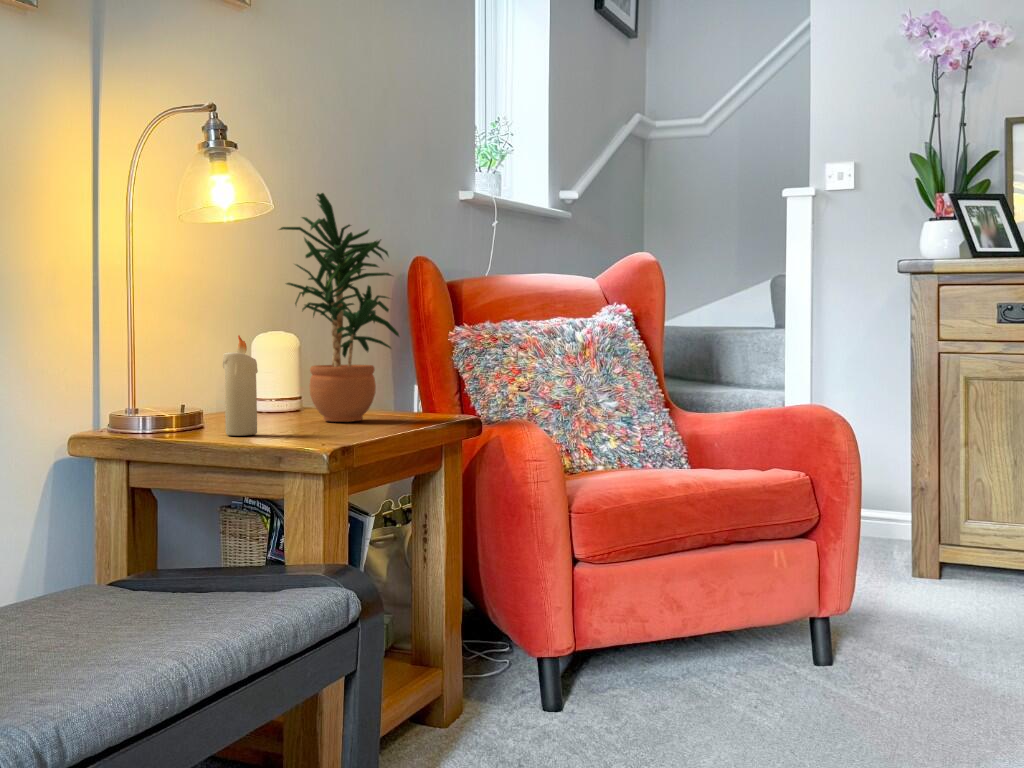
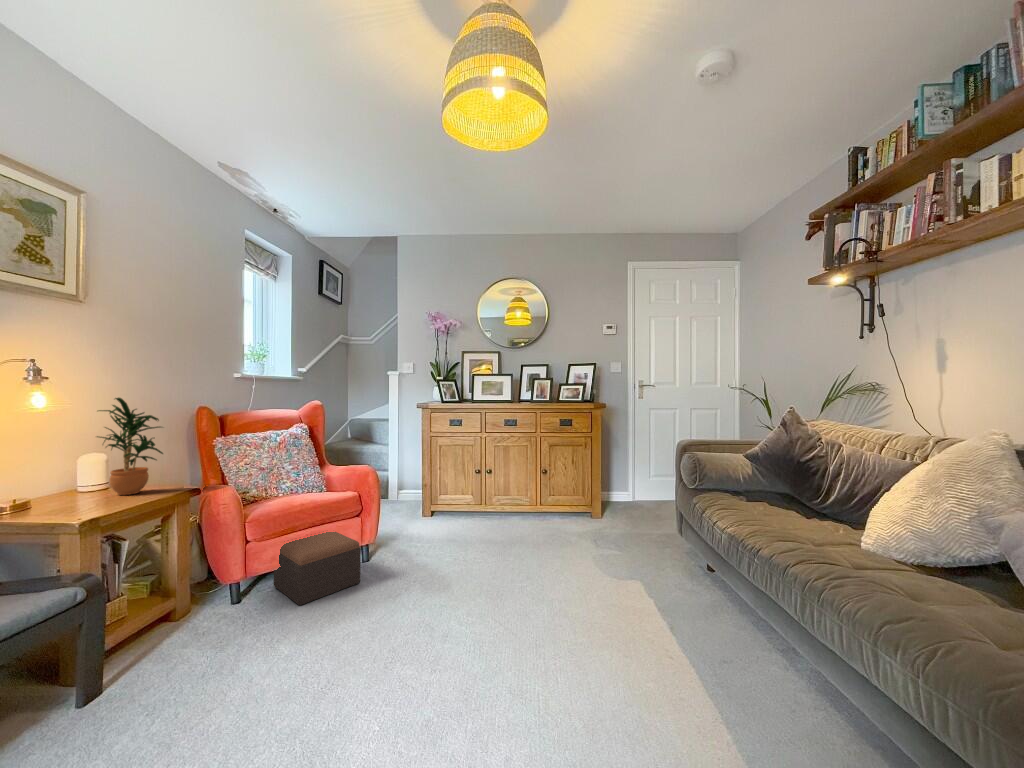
candle: present [222,335,258,436] -> none [40,469,62,515]
footstool: none [617,565,838,738] -> present [274,531,361,605]

